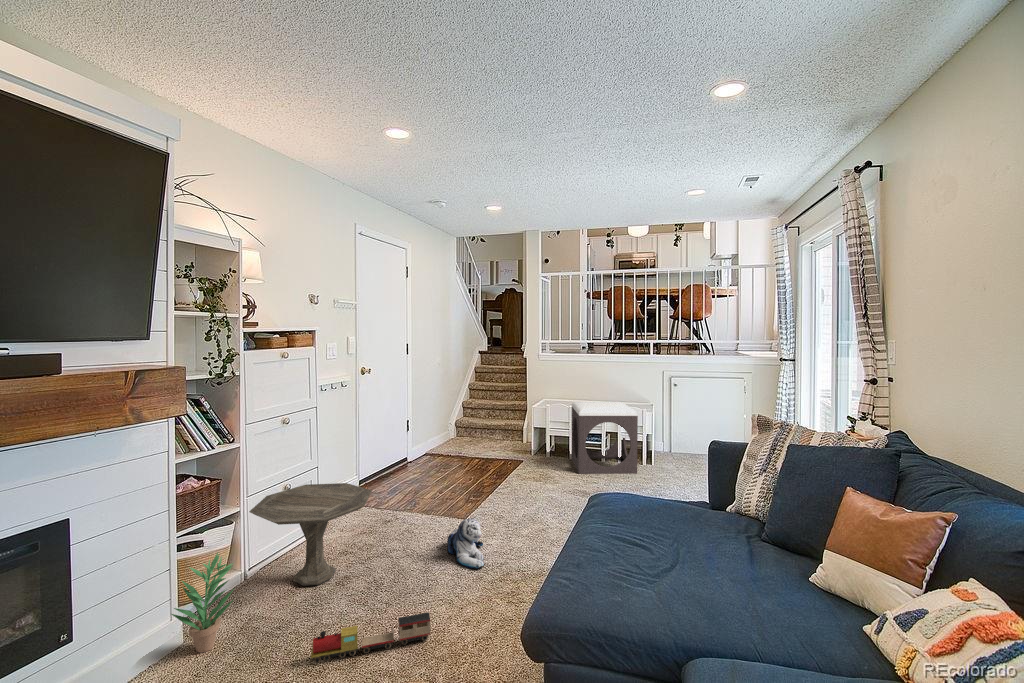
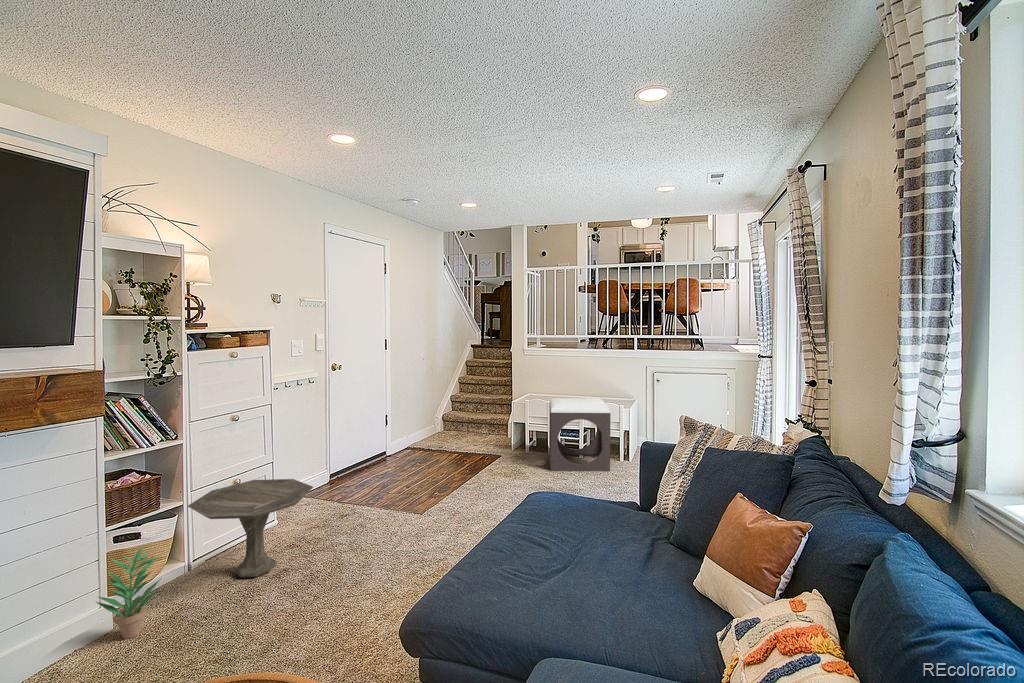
plush toy: present [447,518,484,569] -> none [390,515,427,565]
toy train: present [311,612,430,663] -> none [221,607,342,653]

